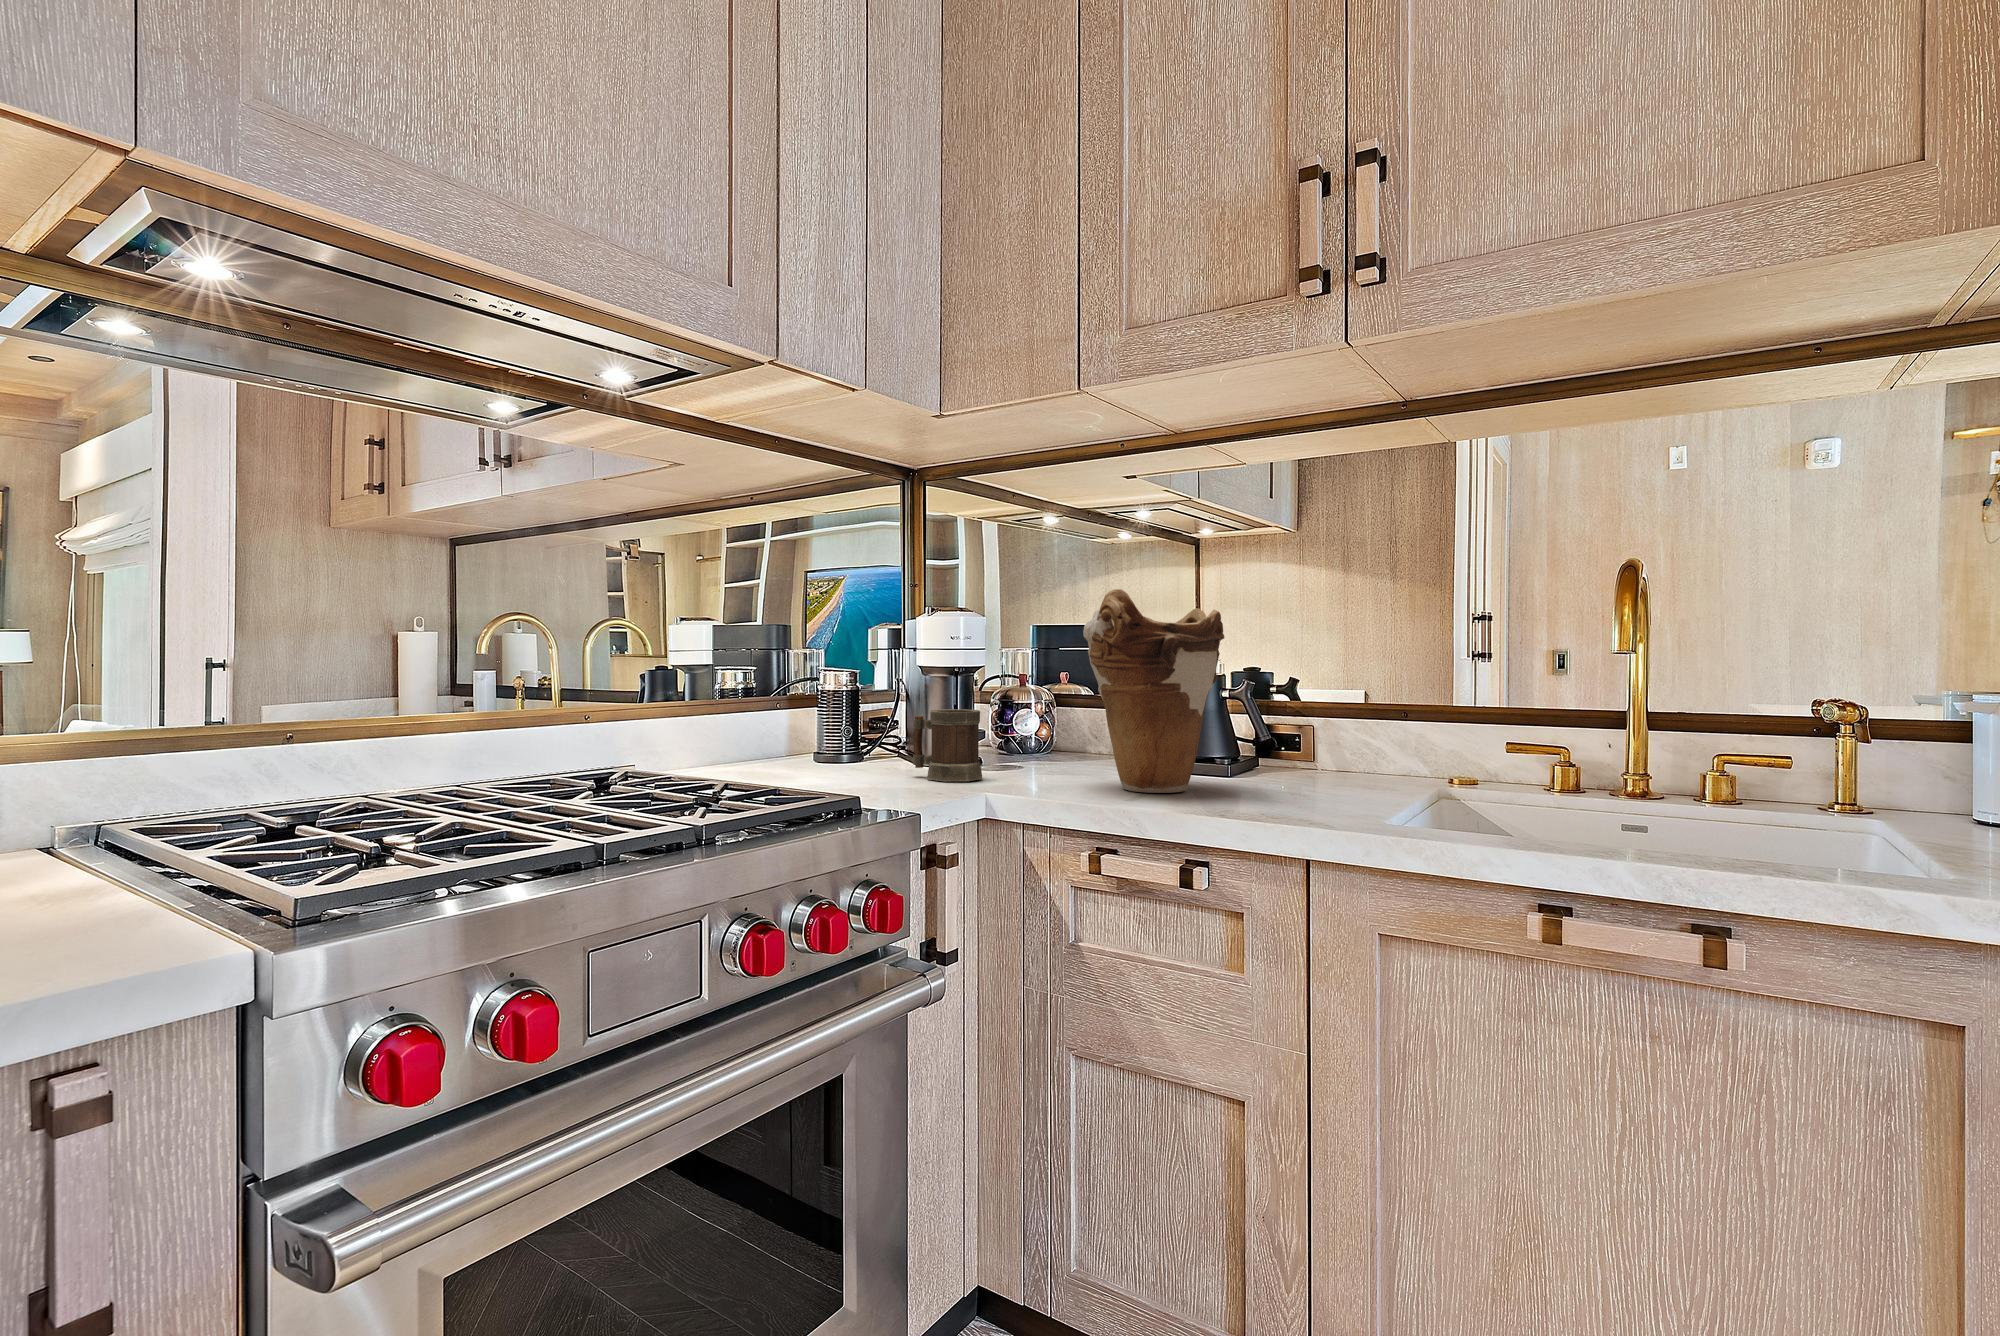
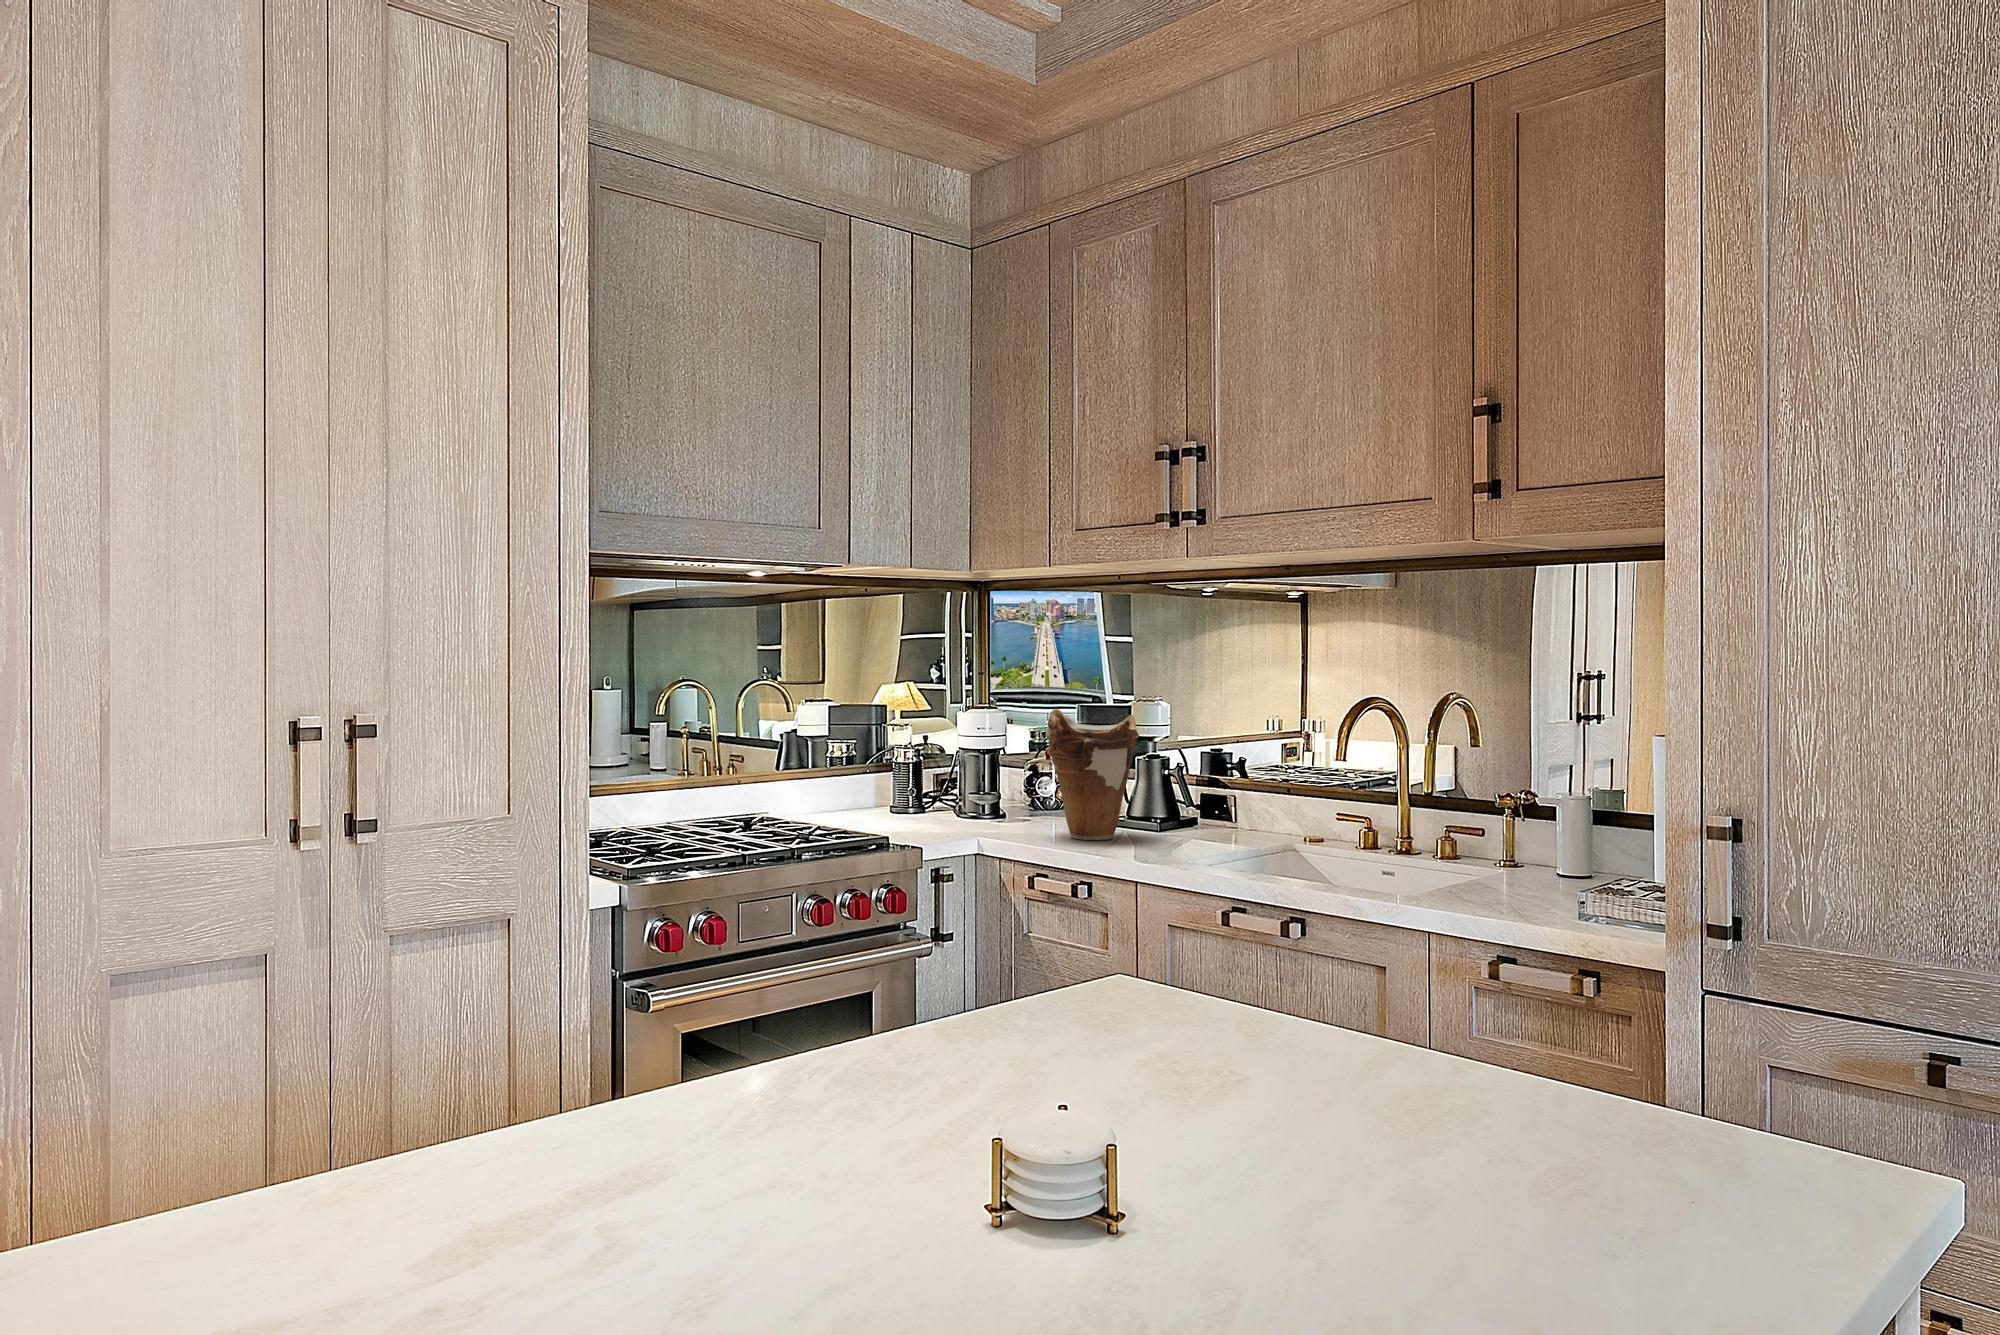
mug: present [913,709,983,781] -> none [944,780,989,829]

